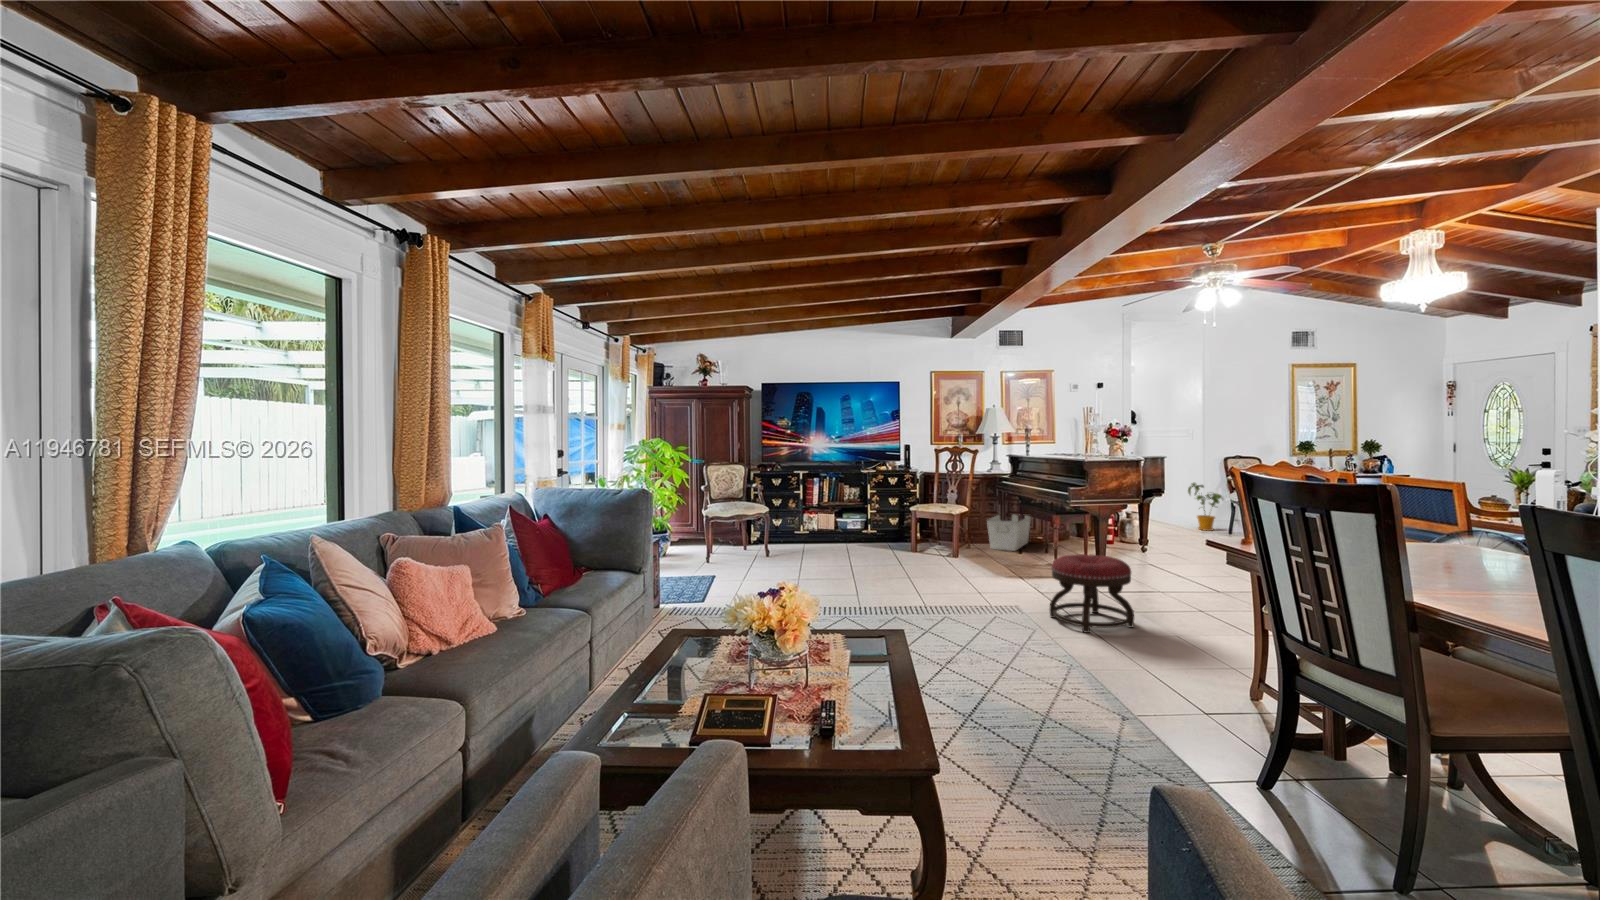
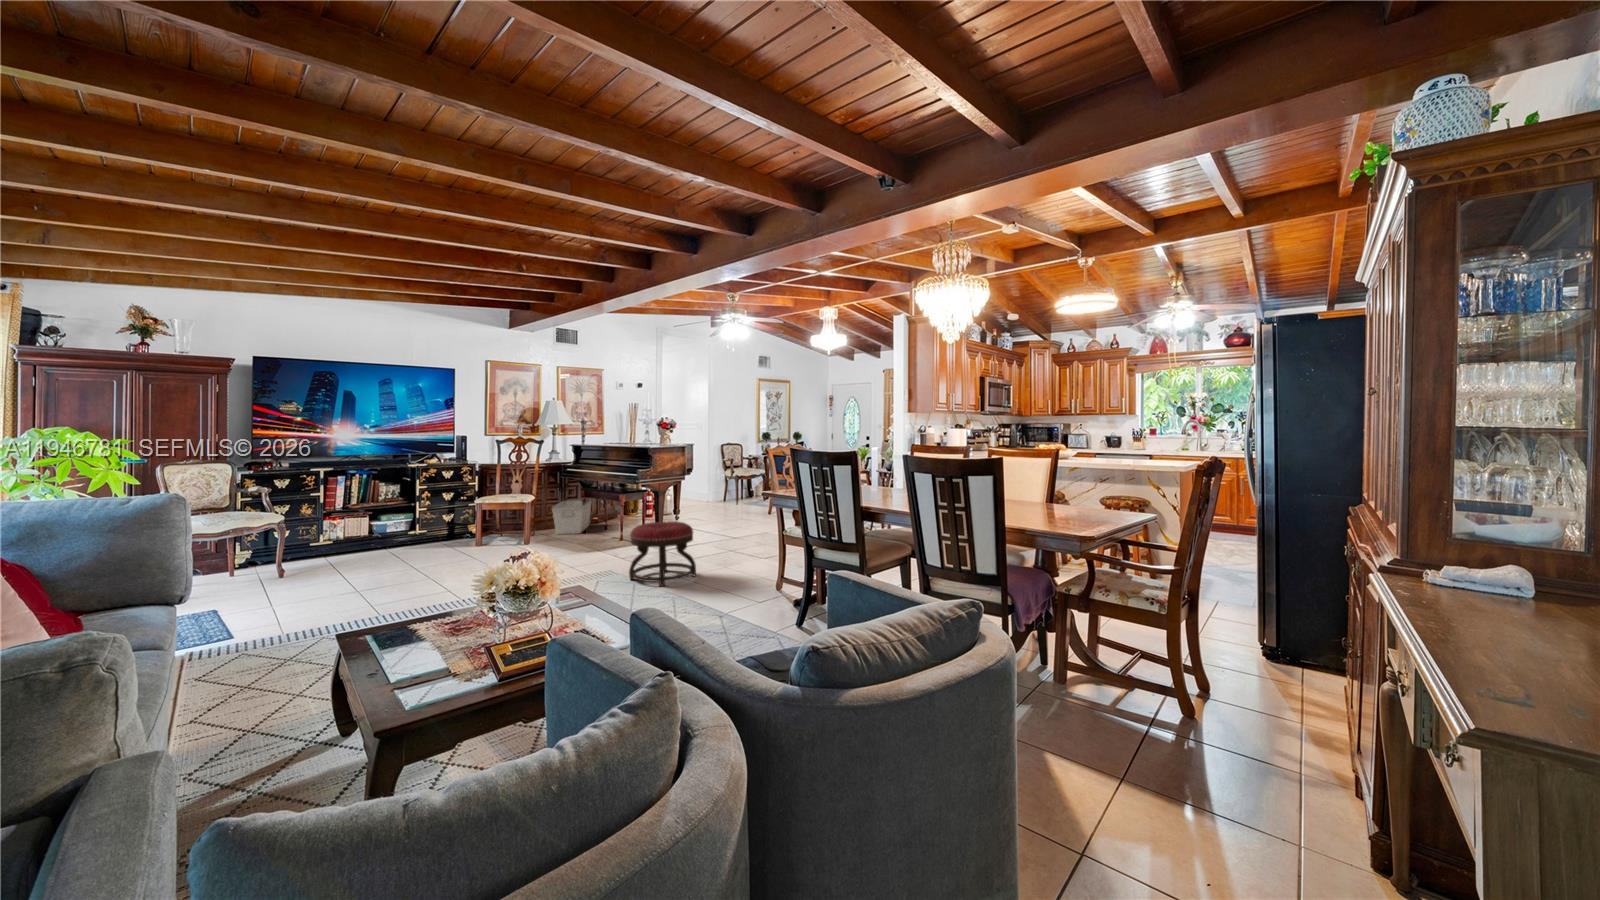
house plant: present [1188,483,1223,531] -> none [710,465,734,502]

